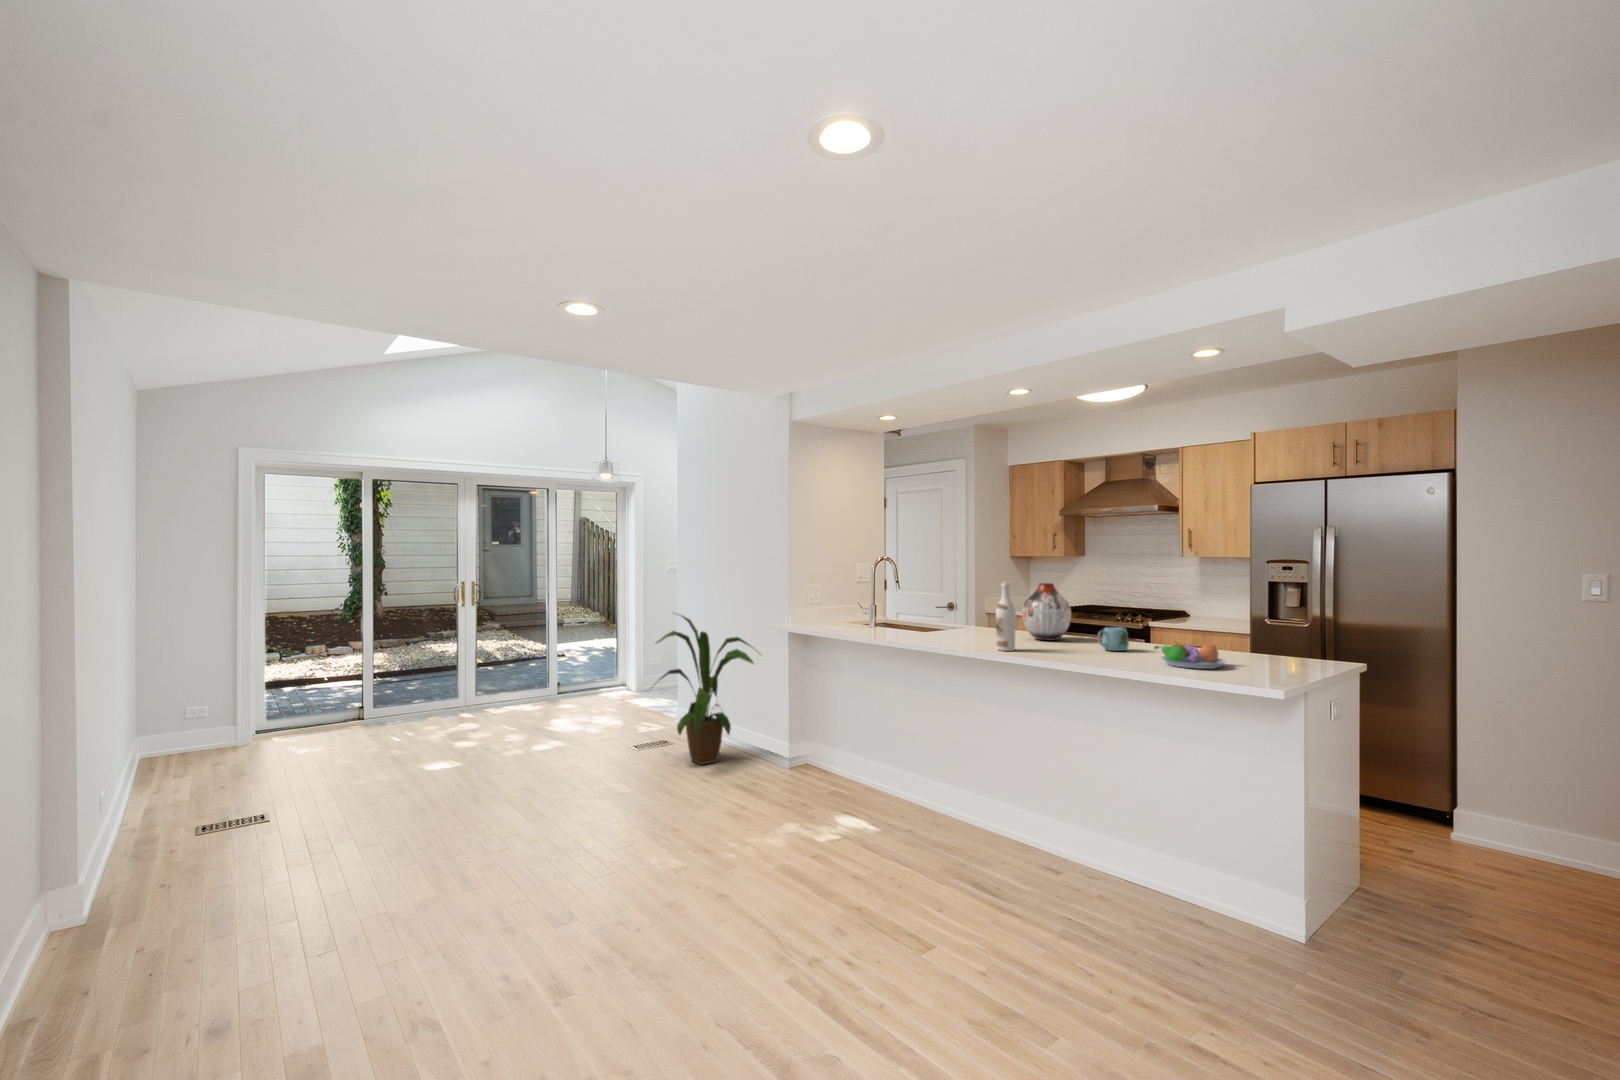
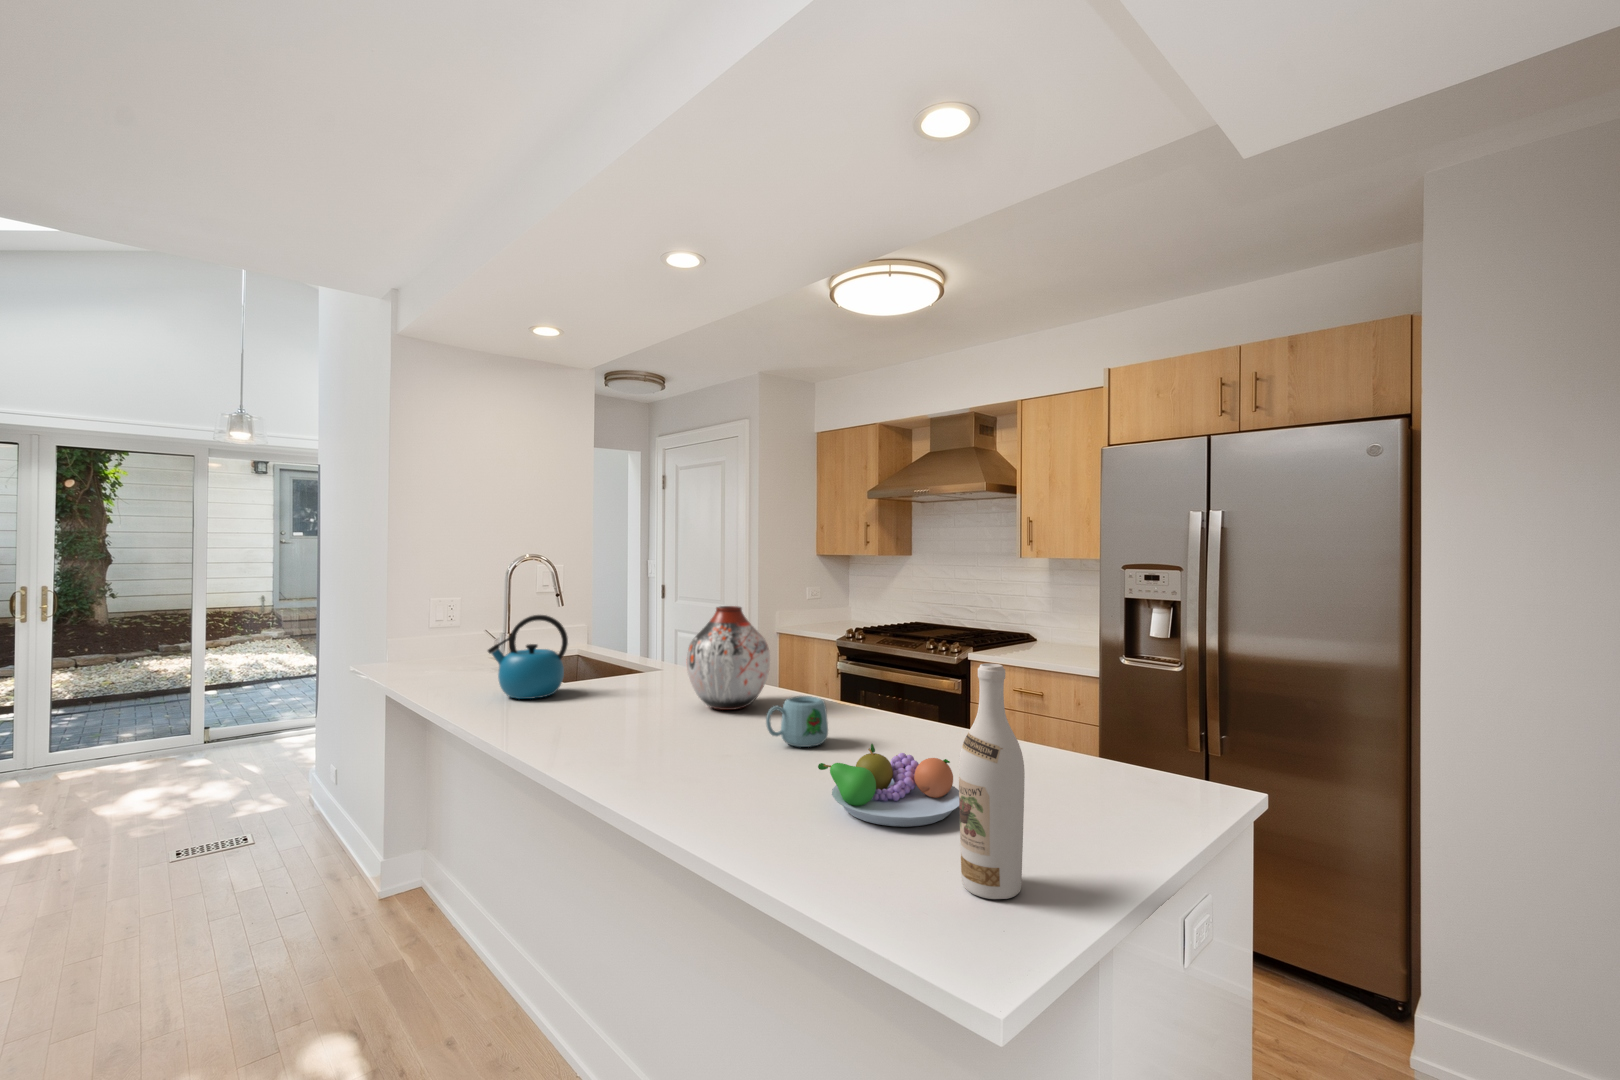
wine bottle: present [996,583,1016,651] -> present [959,664,1025,899]
kettle: none [899,589,941,636] -> present [488,615,568,699]
house plant: present [657,616,753,765] -> none [135,645,357,896]

